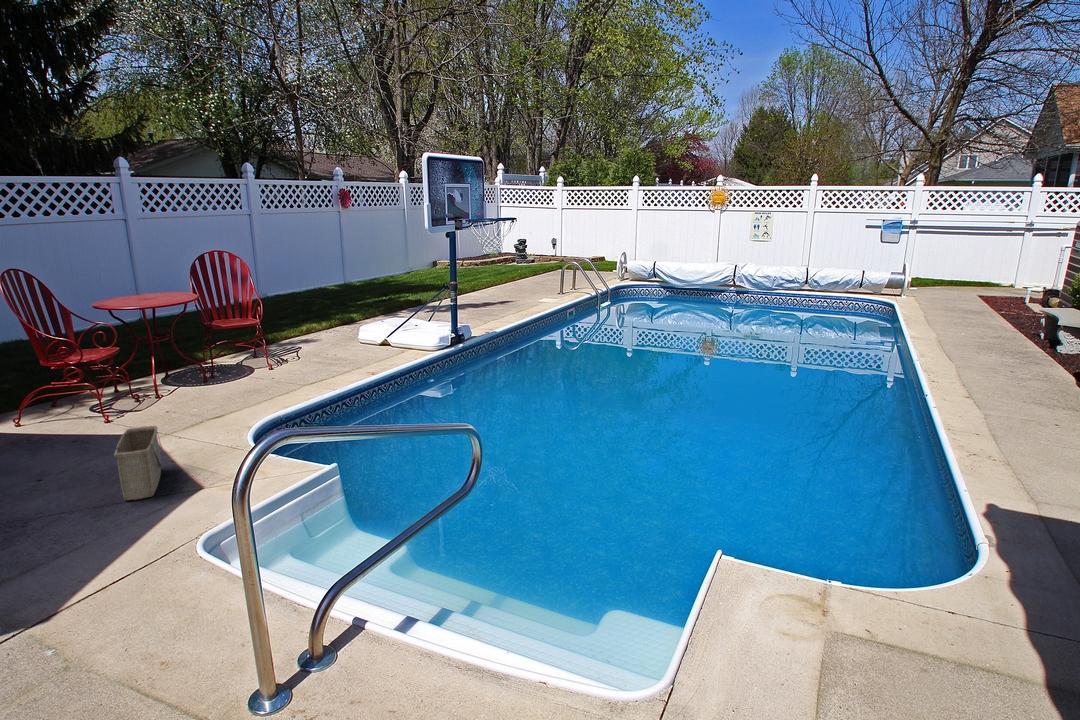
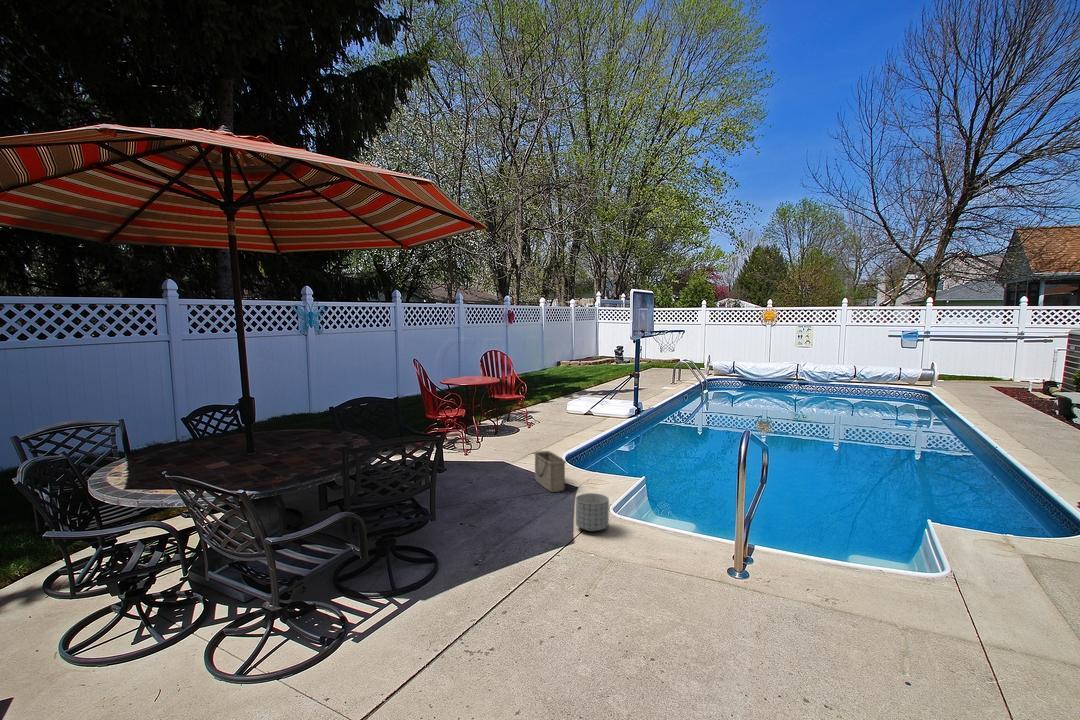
planter: none [35,527,115,602] -> present [576,493,609,532]

